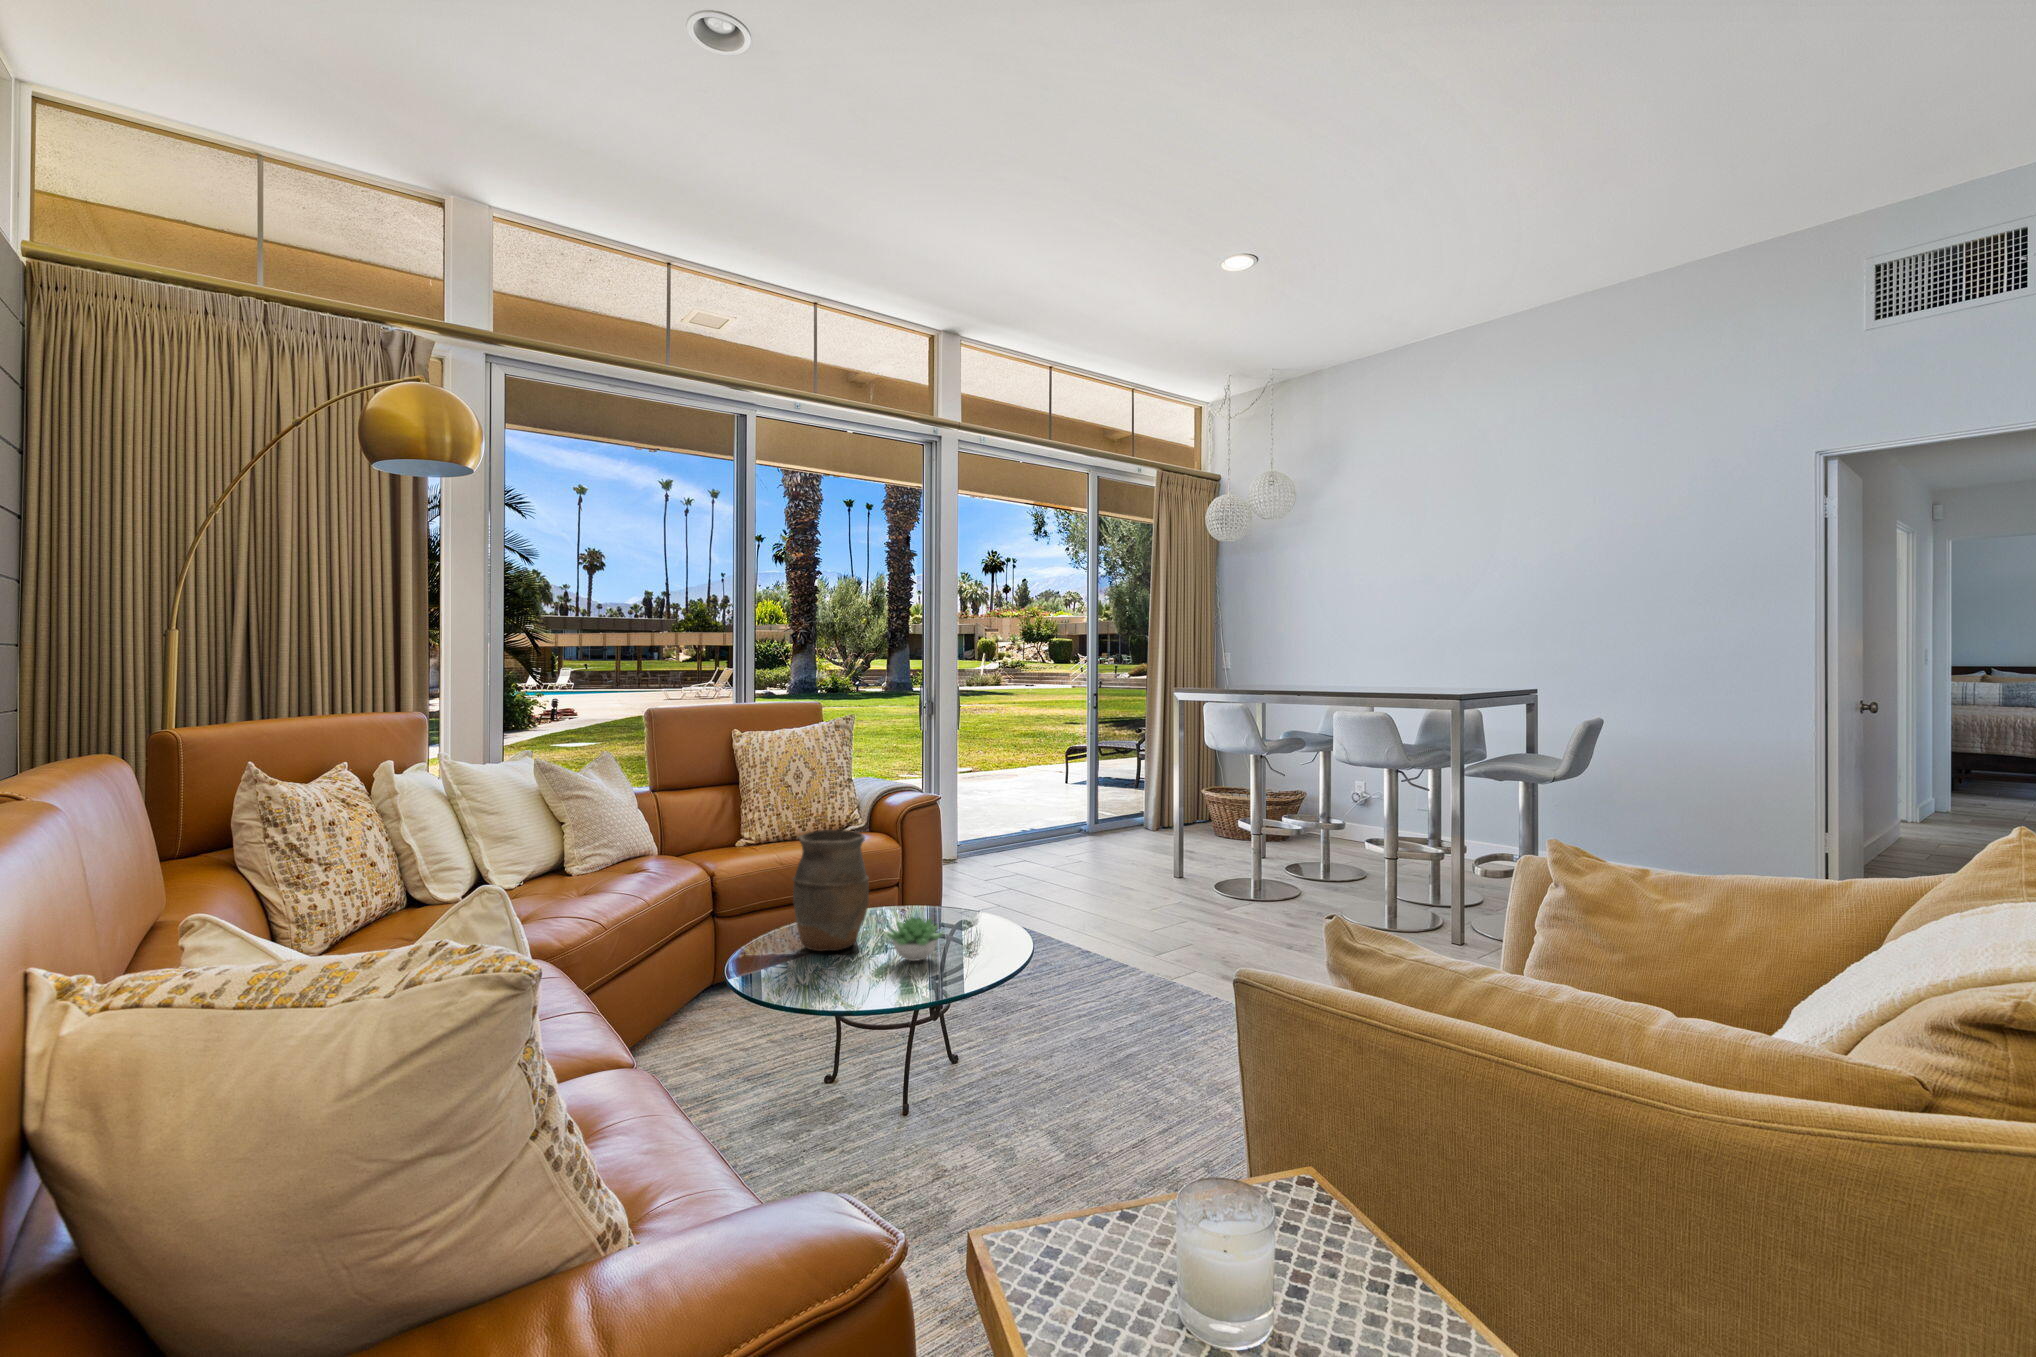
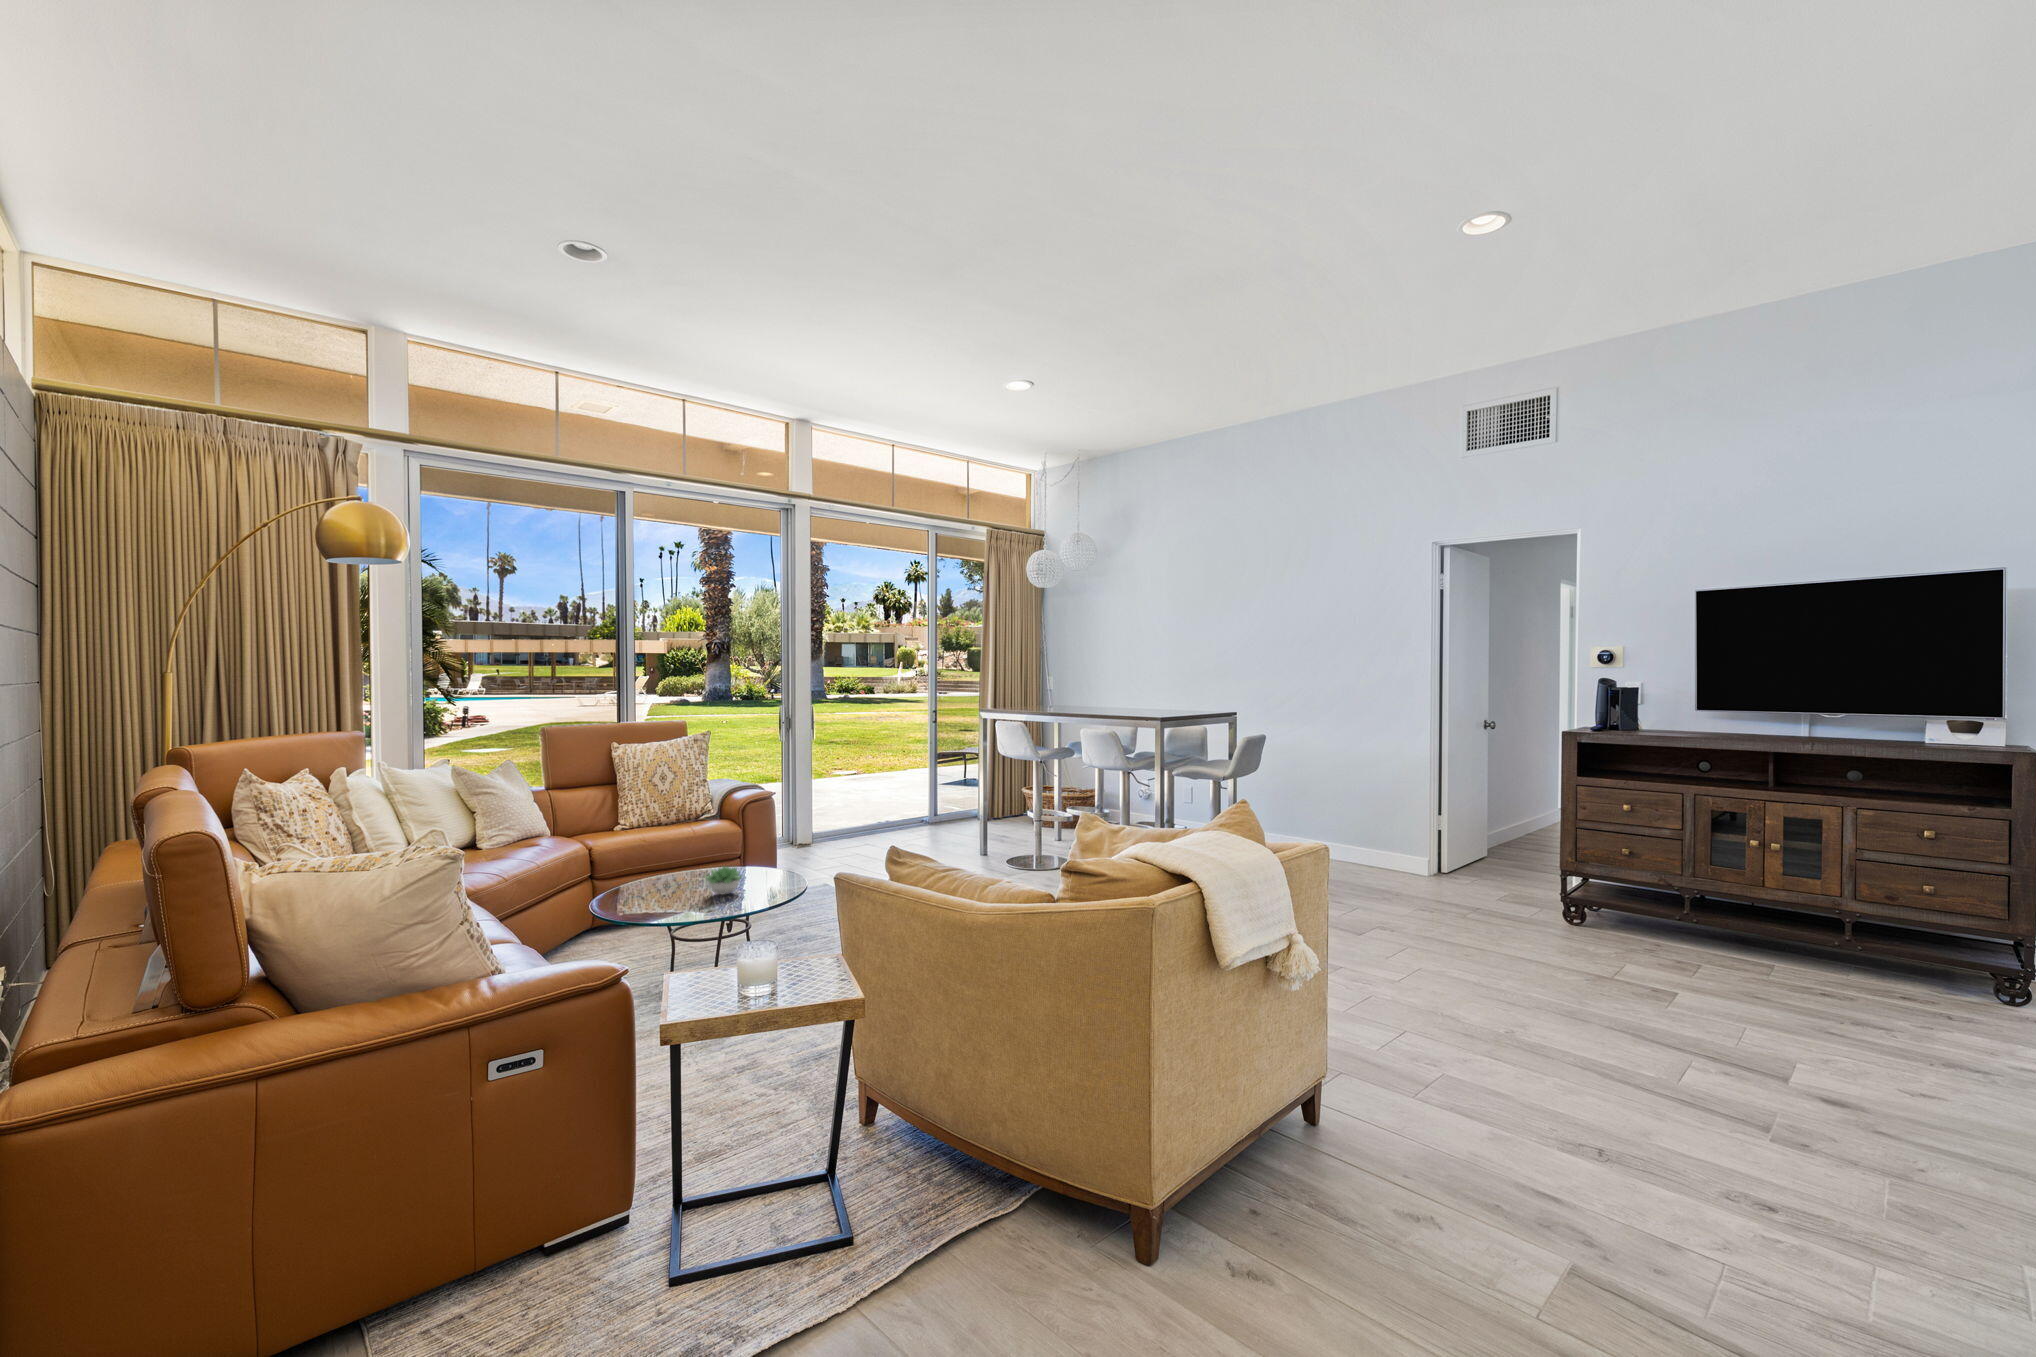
vase: present [793,830,869,951] -> none [641,810,696,892]

